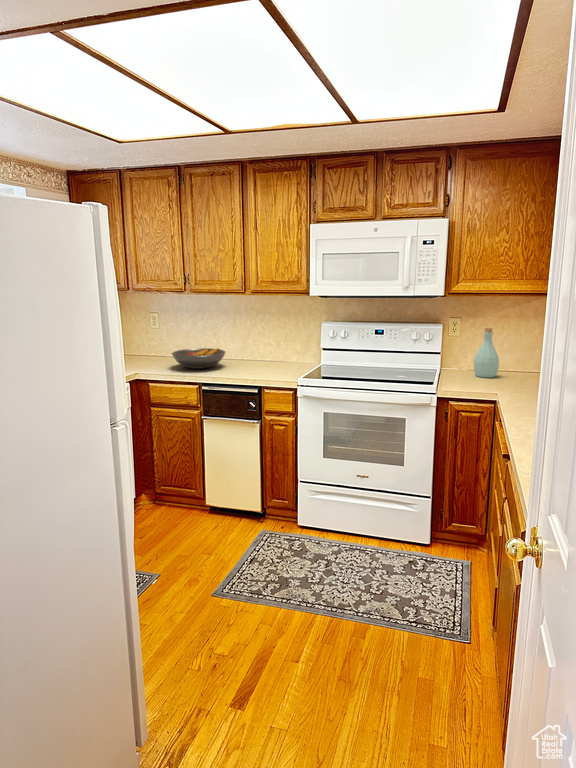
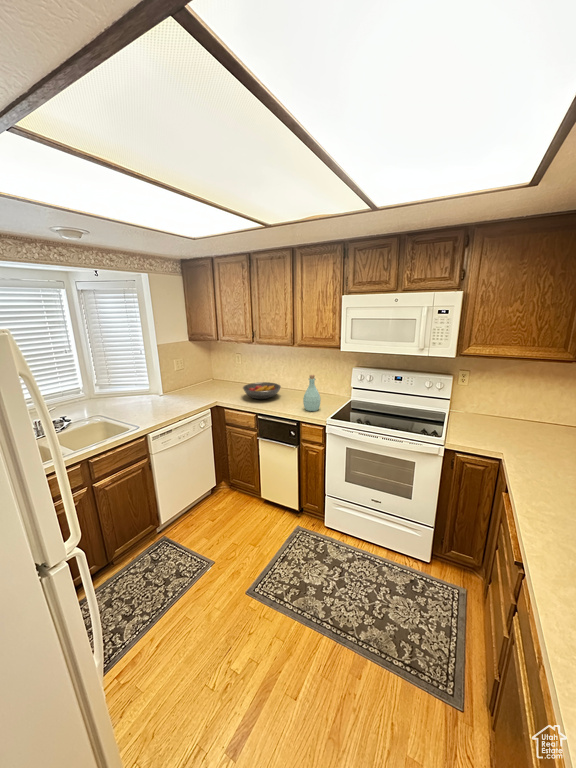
bottle: present [474,328,499,378] -> present [303,375,321,411]

